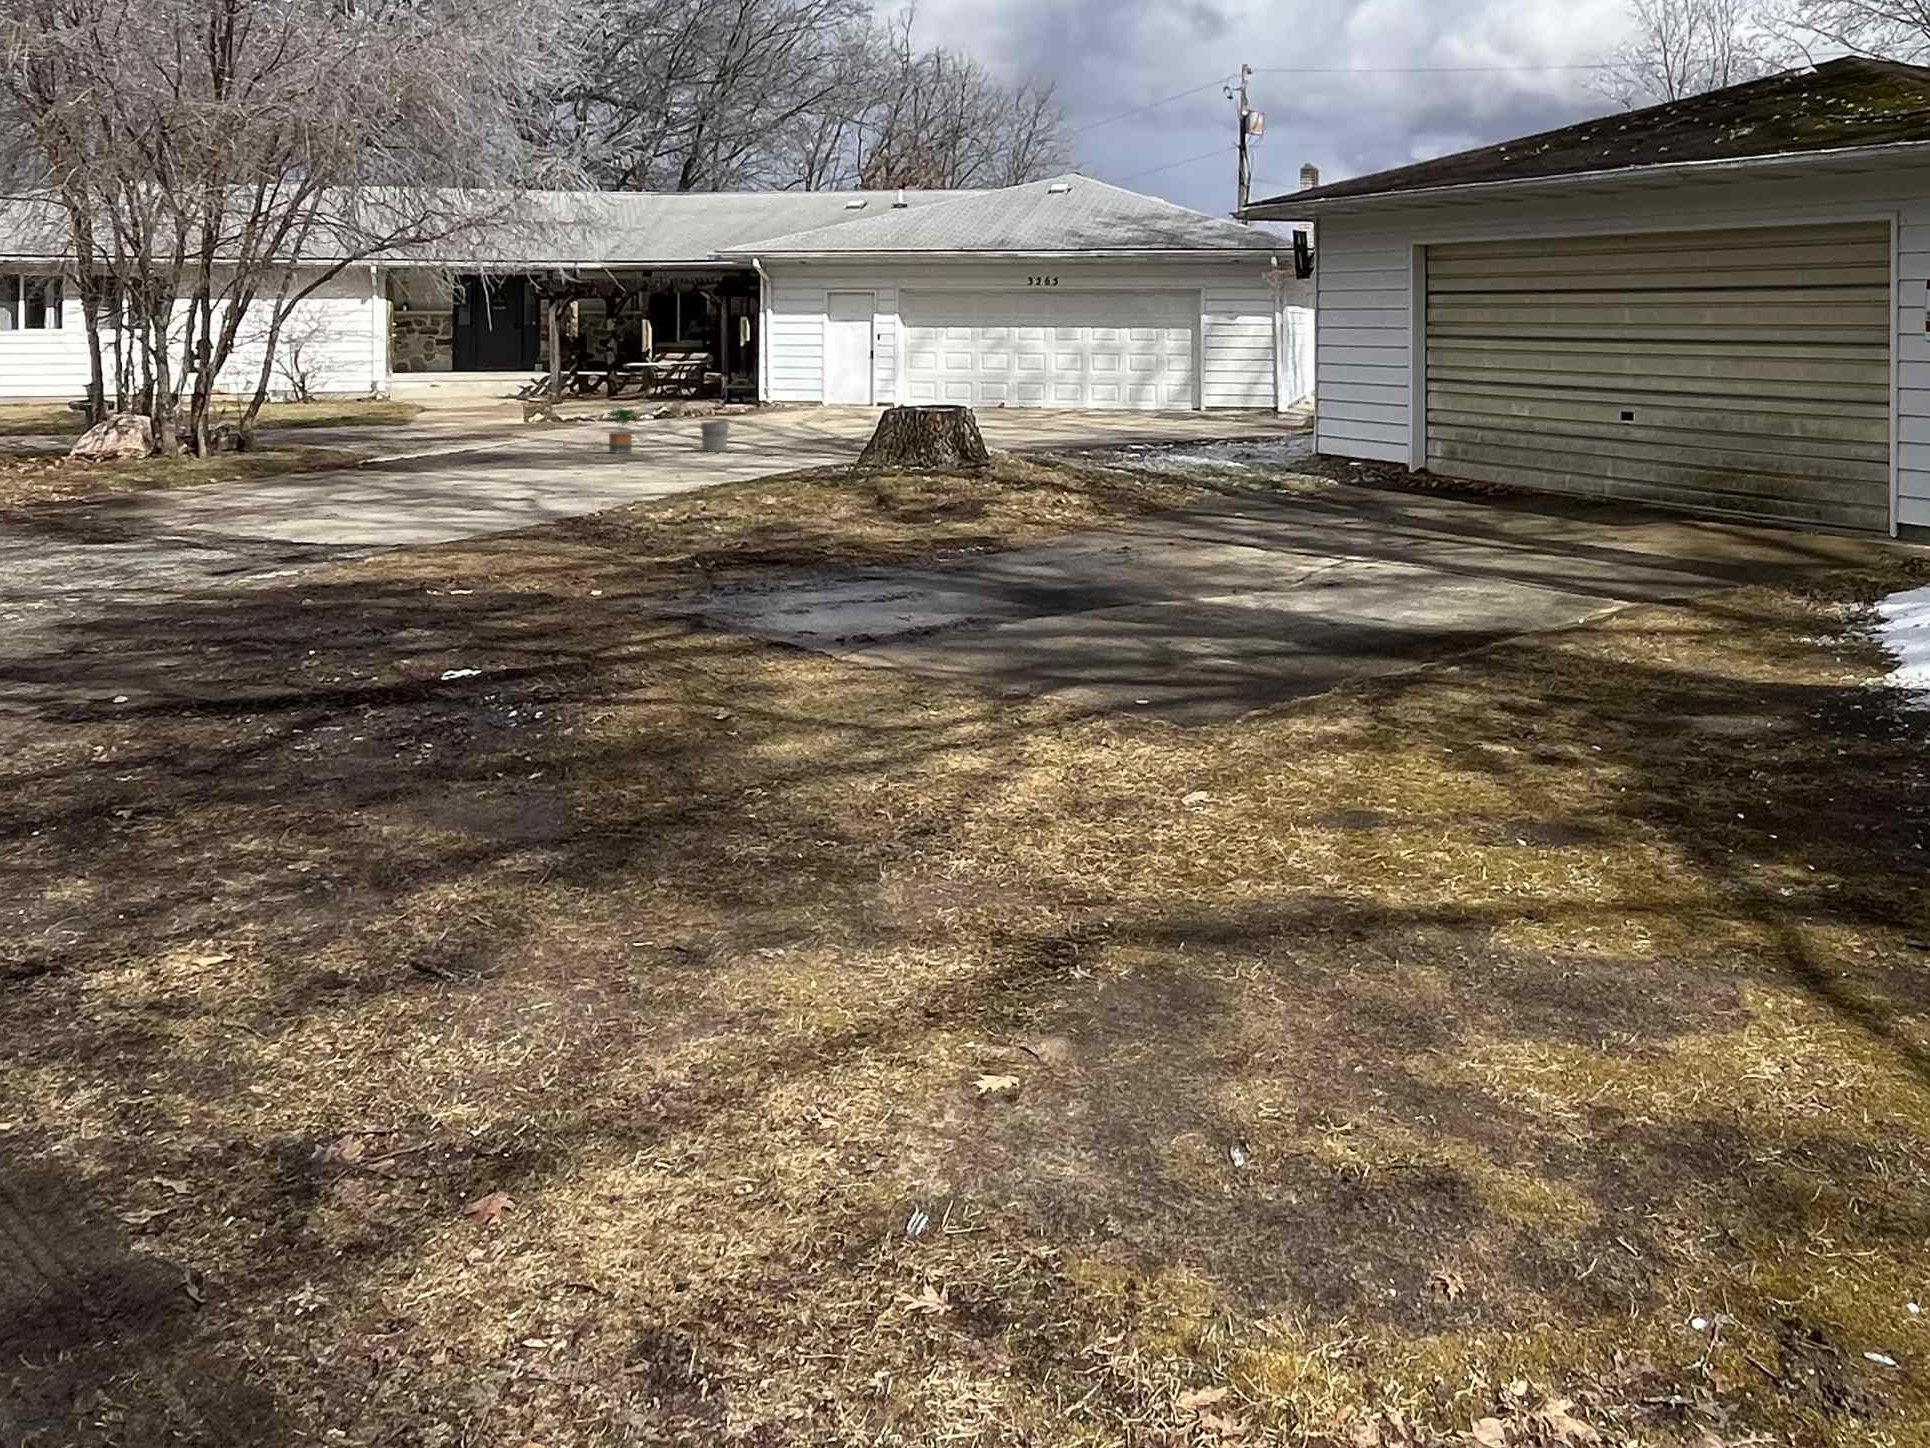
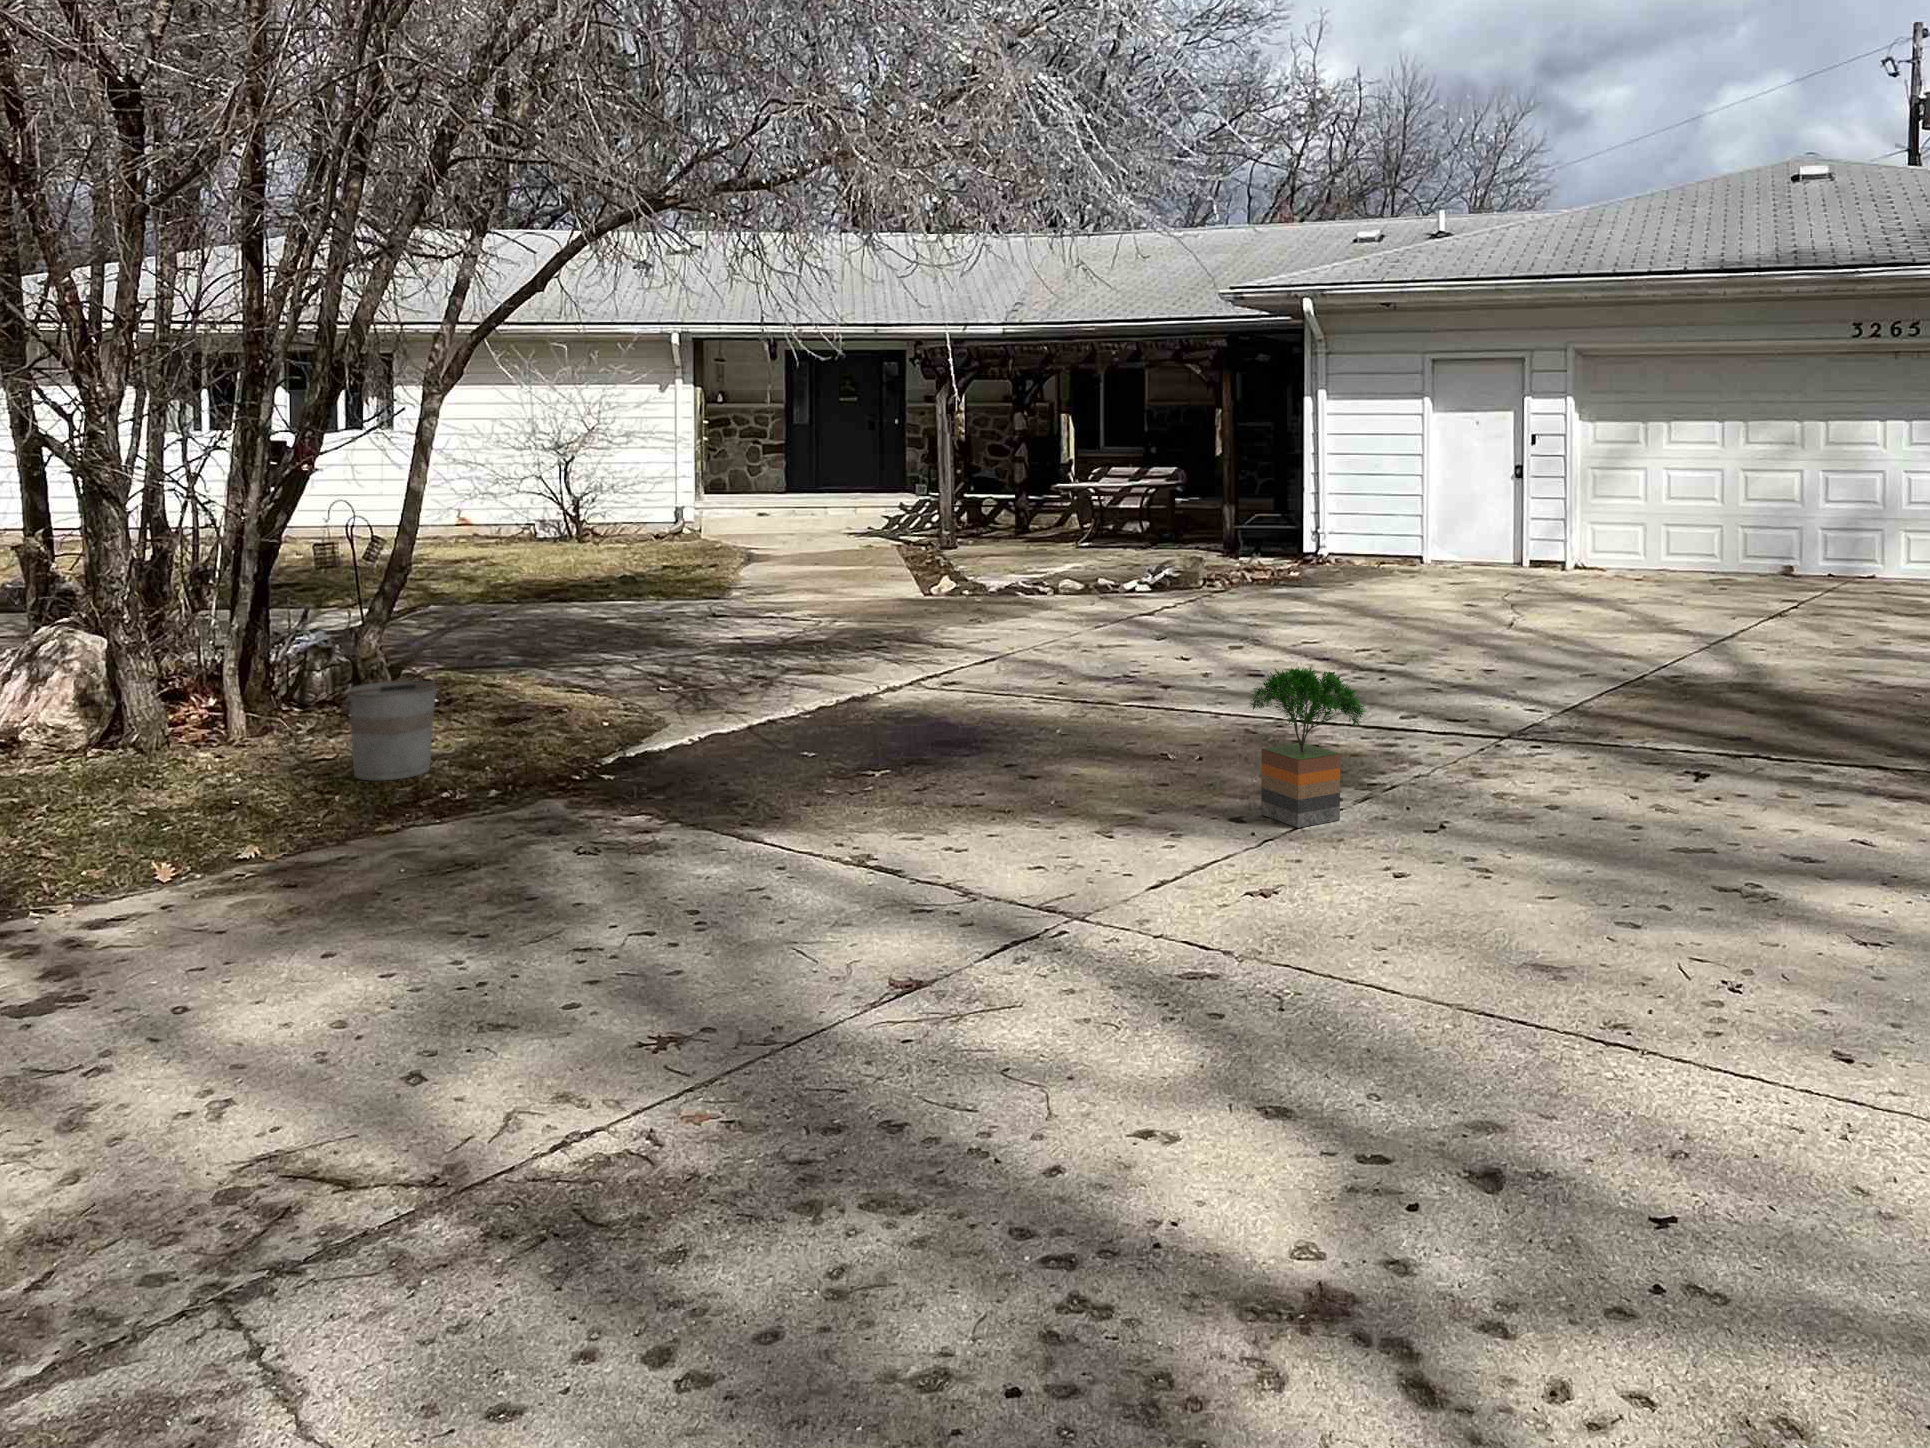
bucket: present [700,420,731,452] -> present [340,680,444,780]

